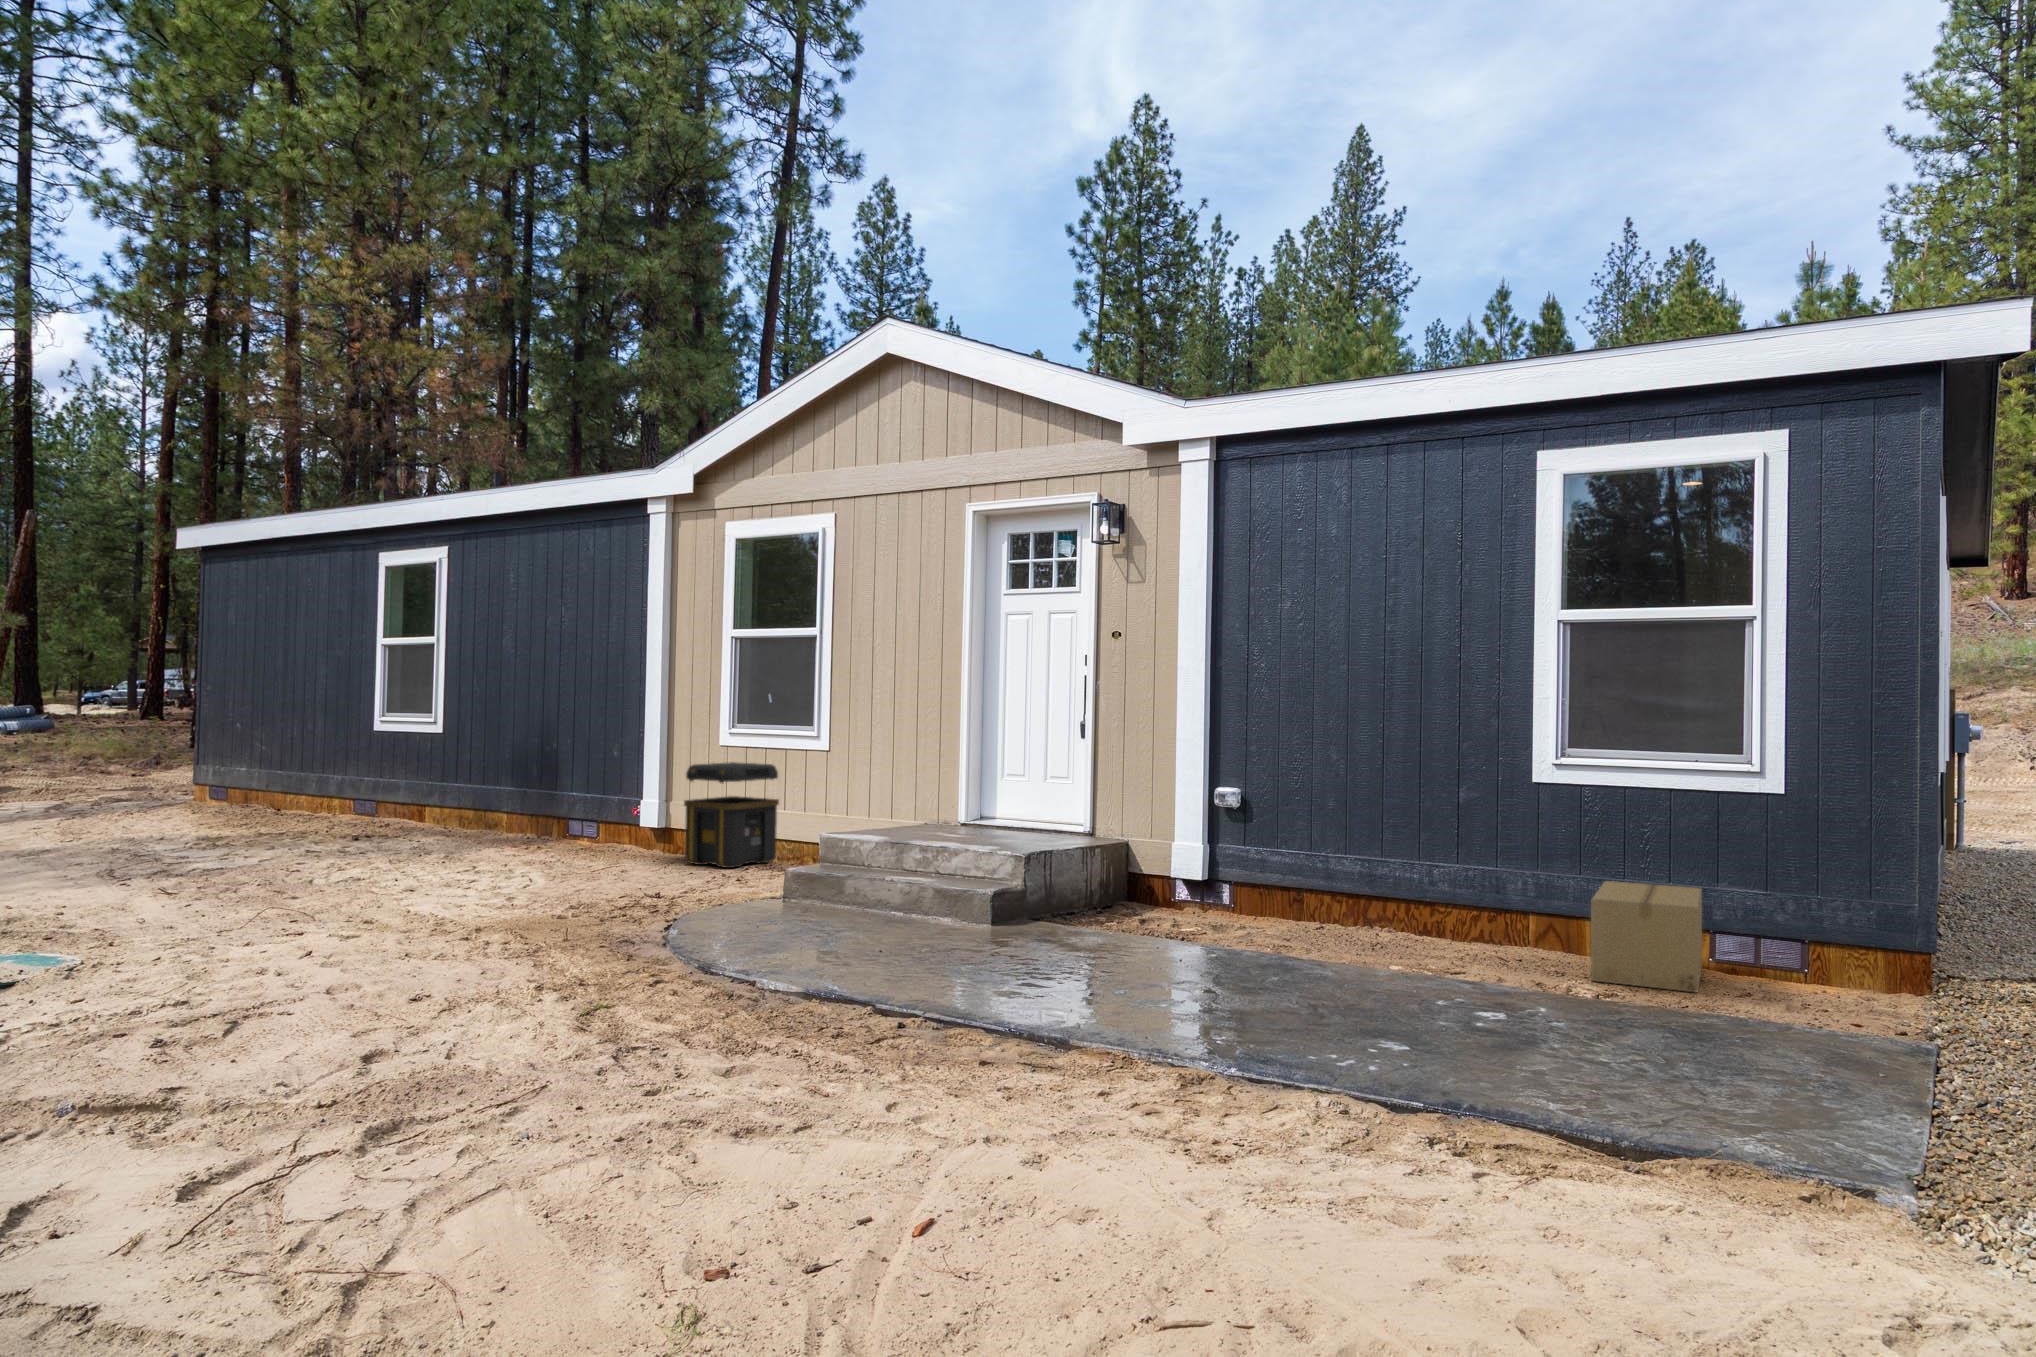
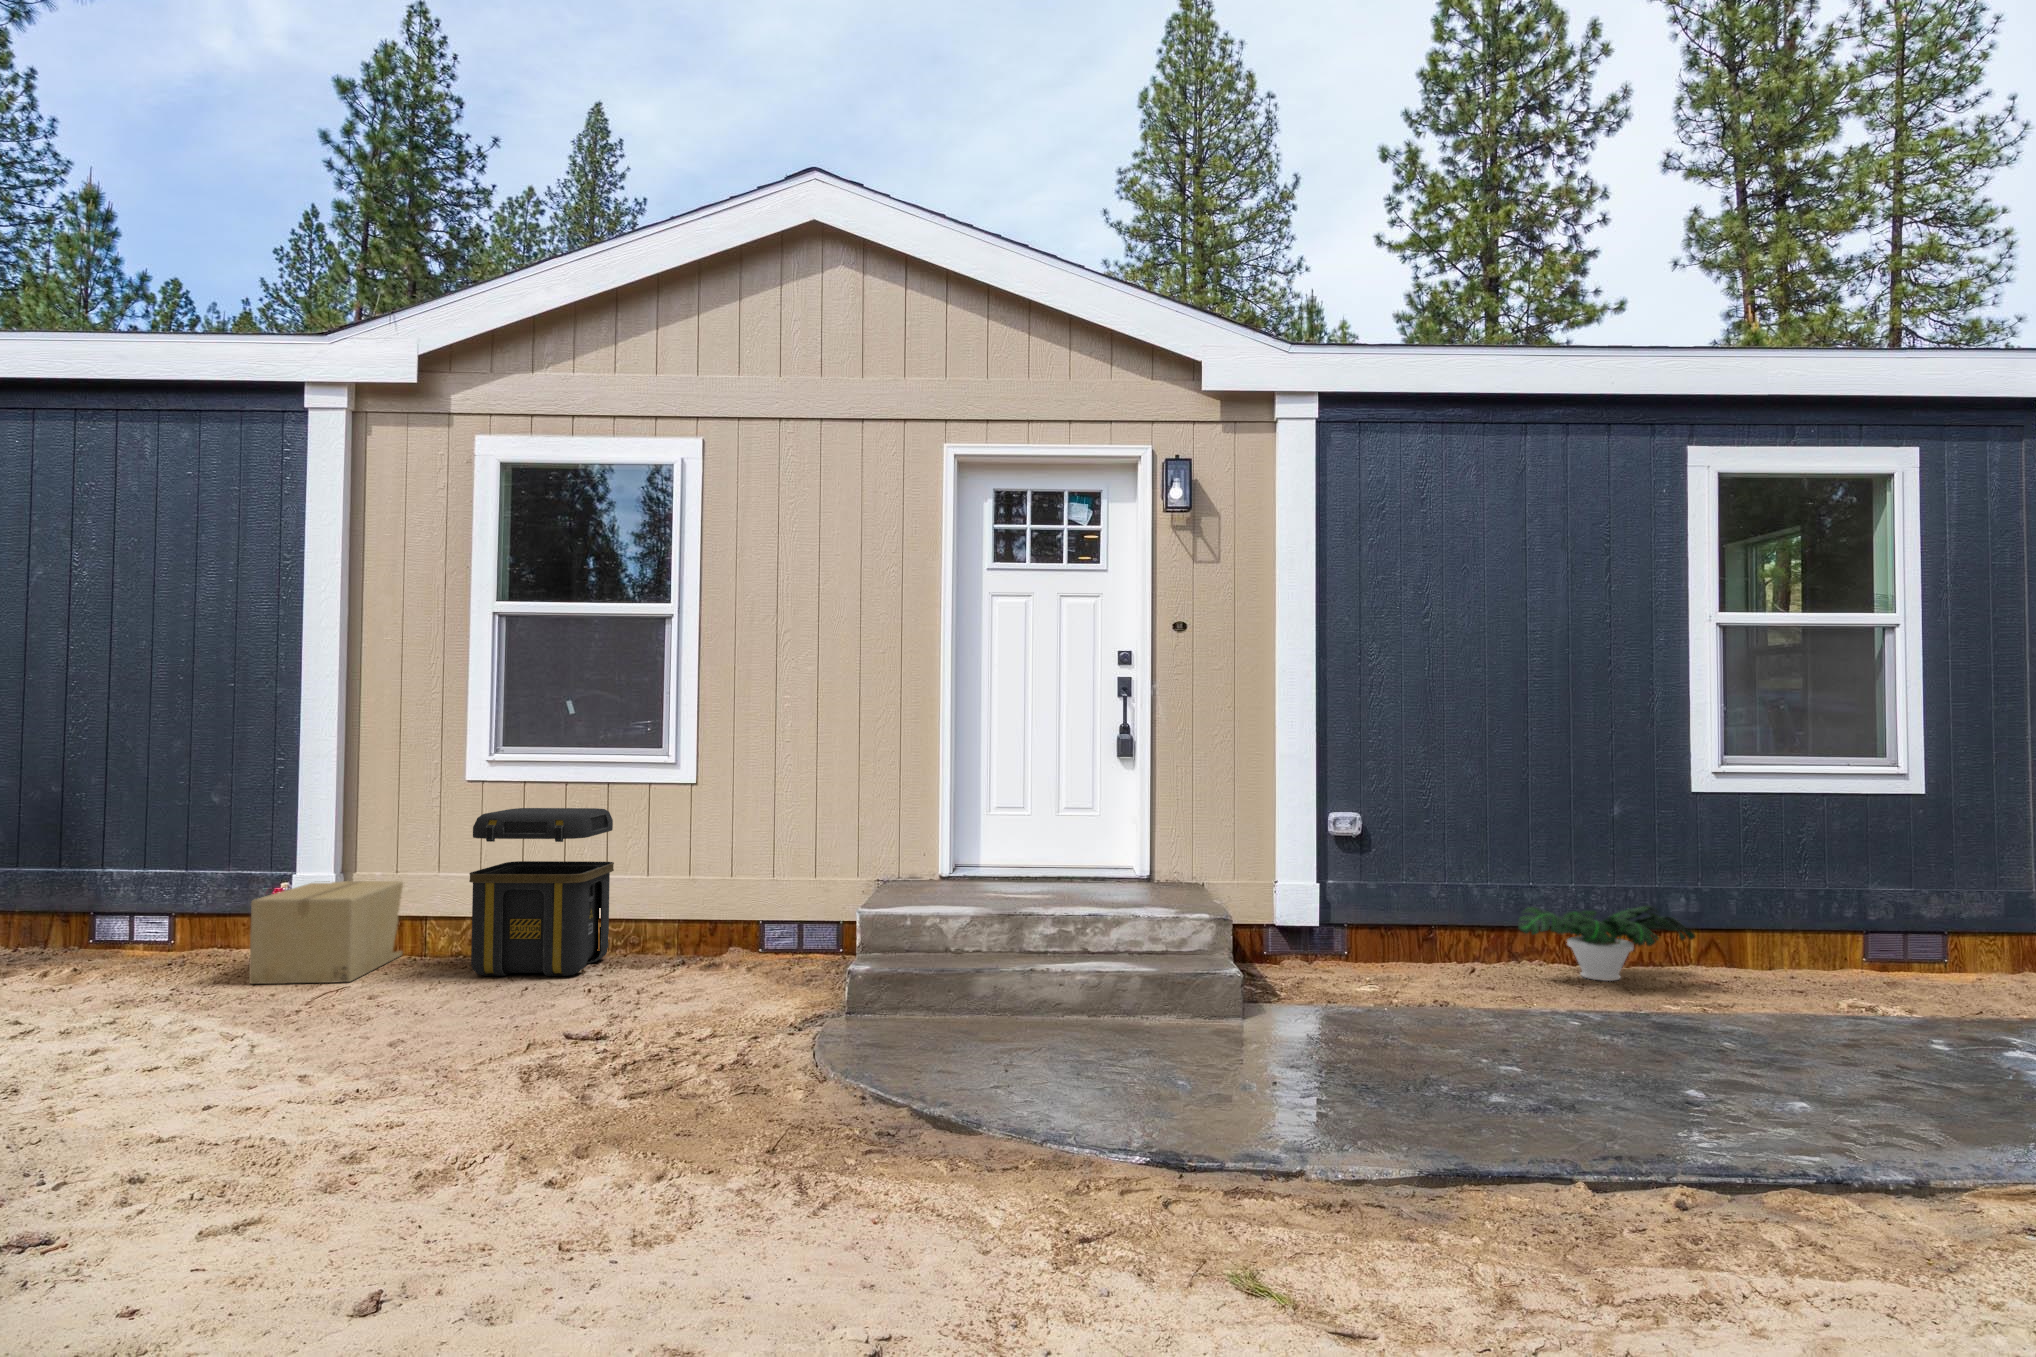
potted plant: none [1308,874,1459,945] -> present [1518,905,1695,981]
cardboard box: present [1591,881,1702,992] -> present [249,881,403,984]

